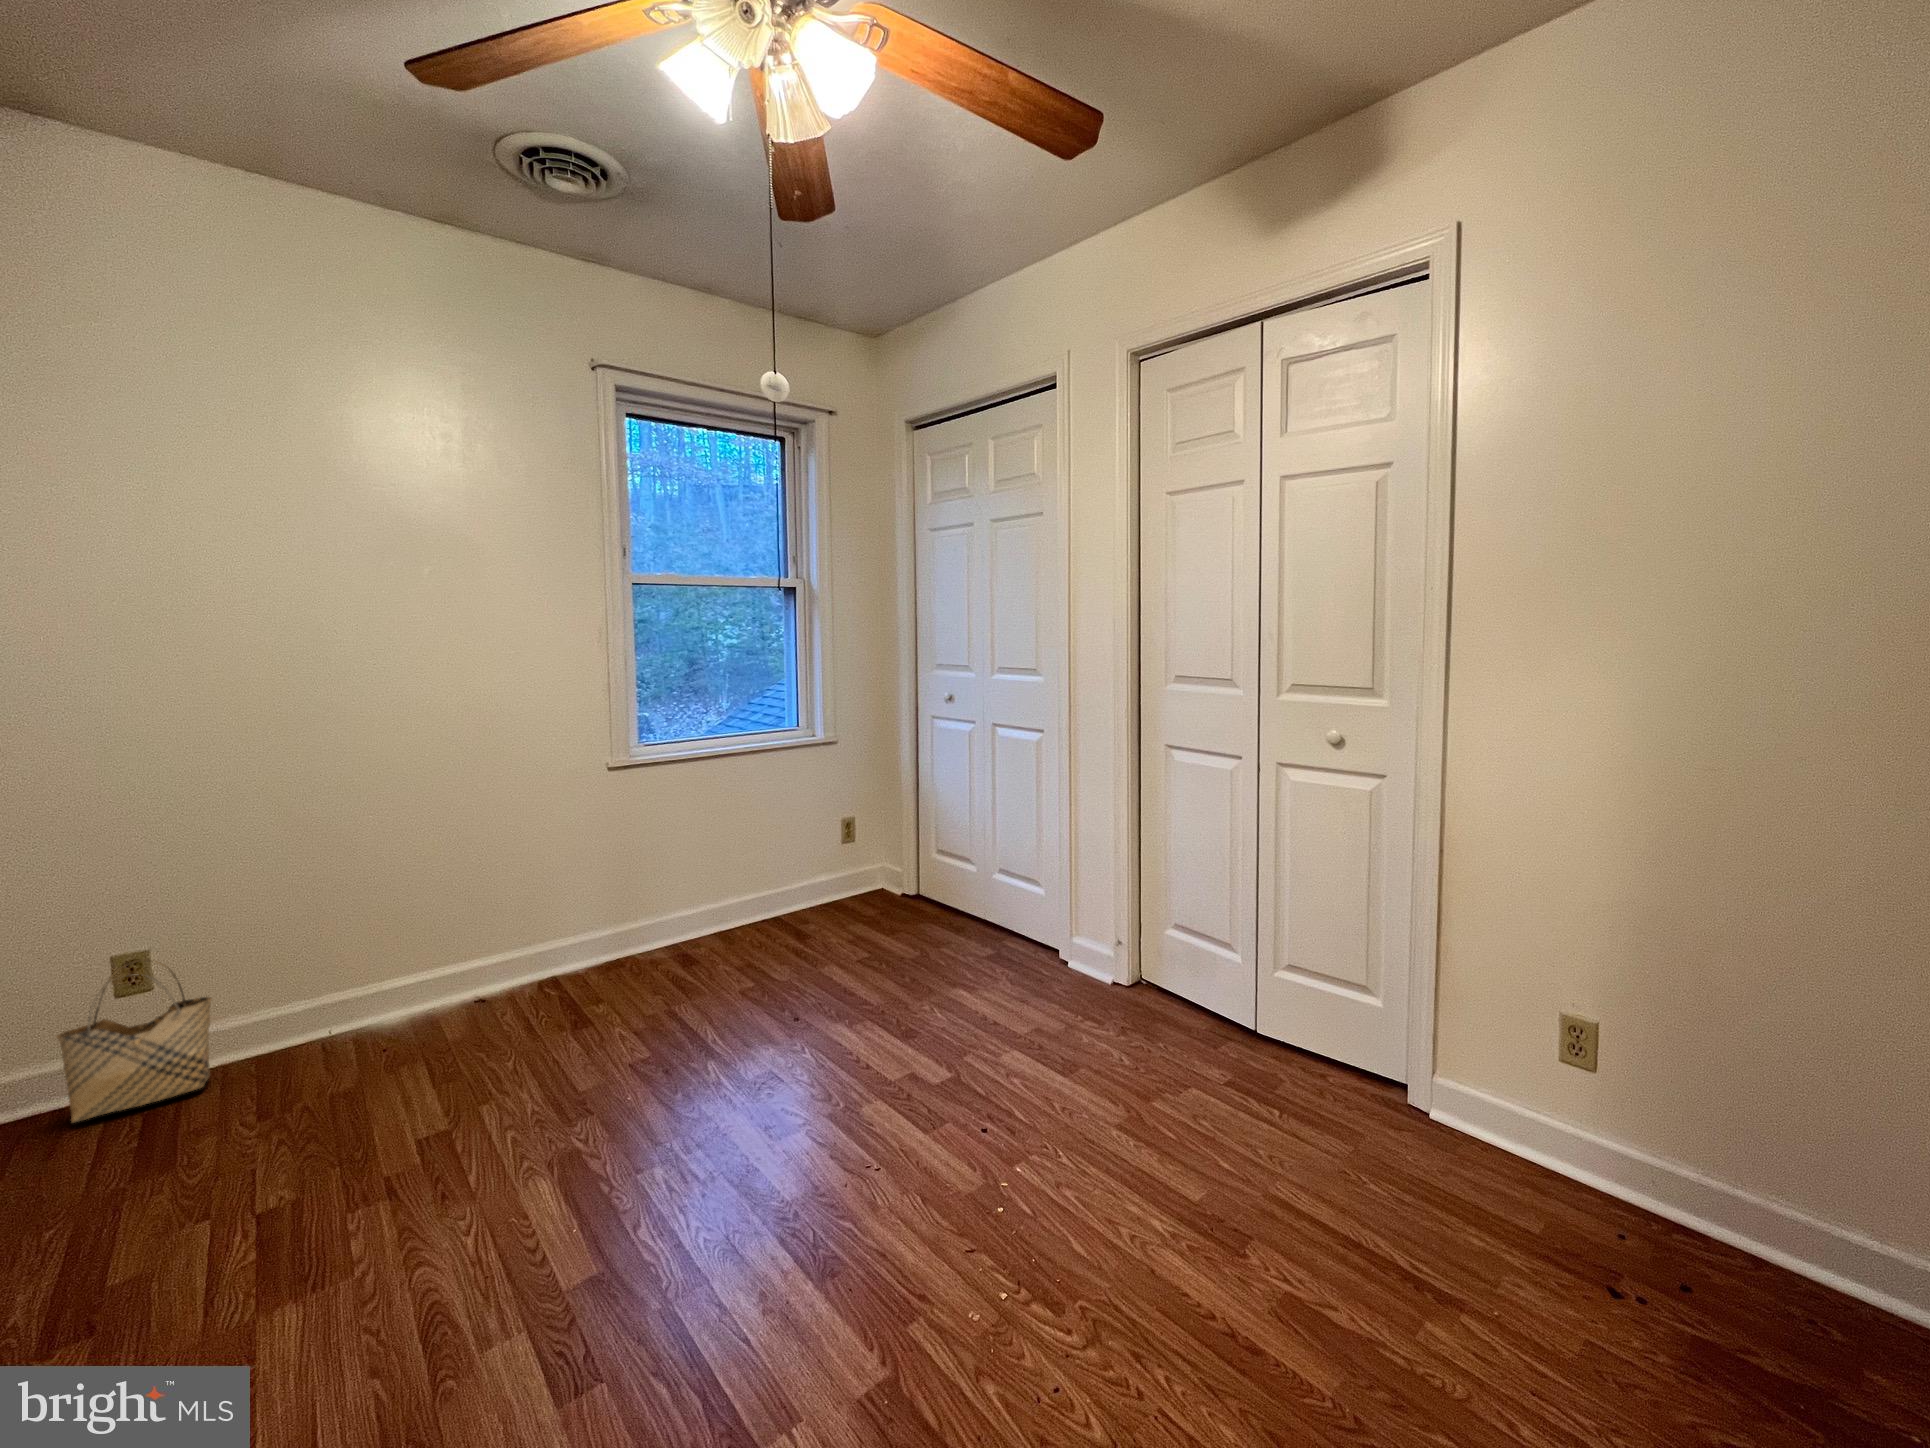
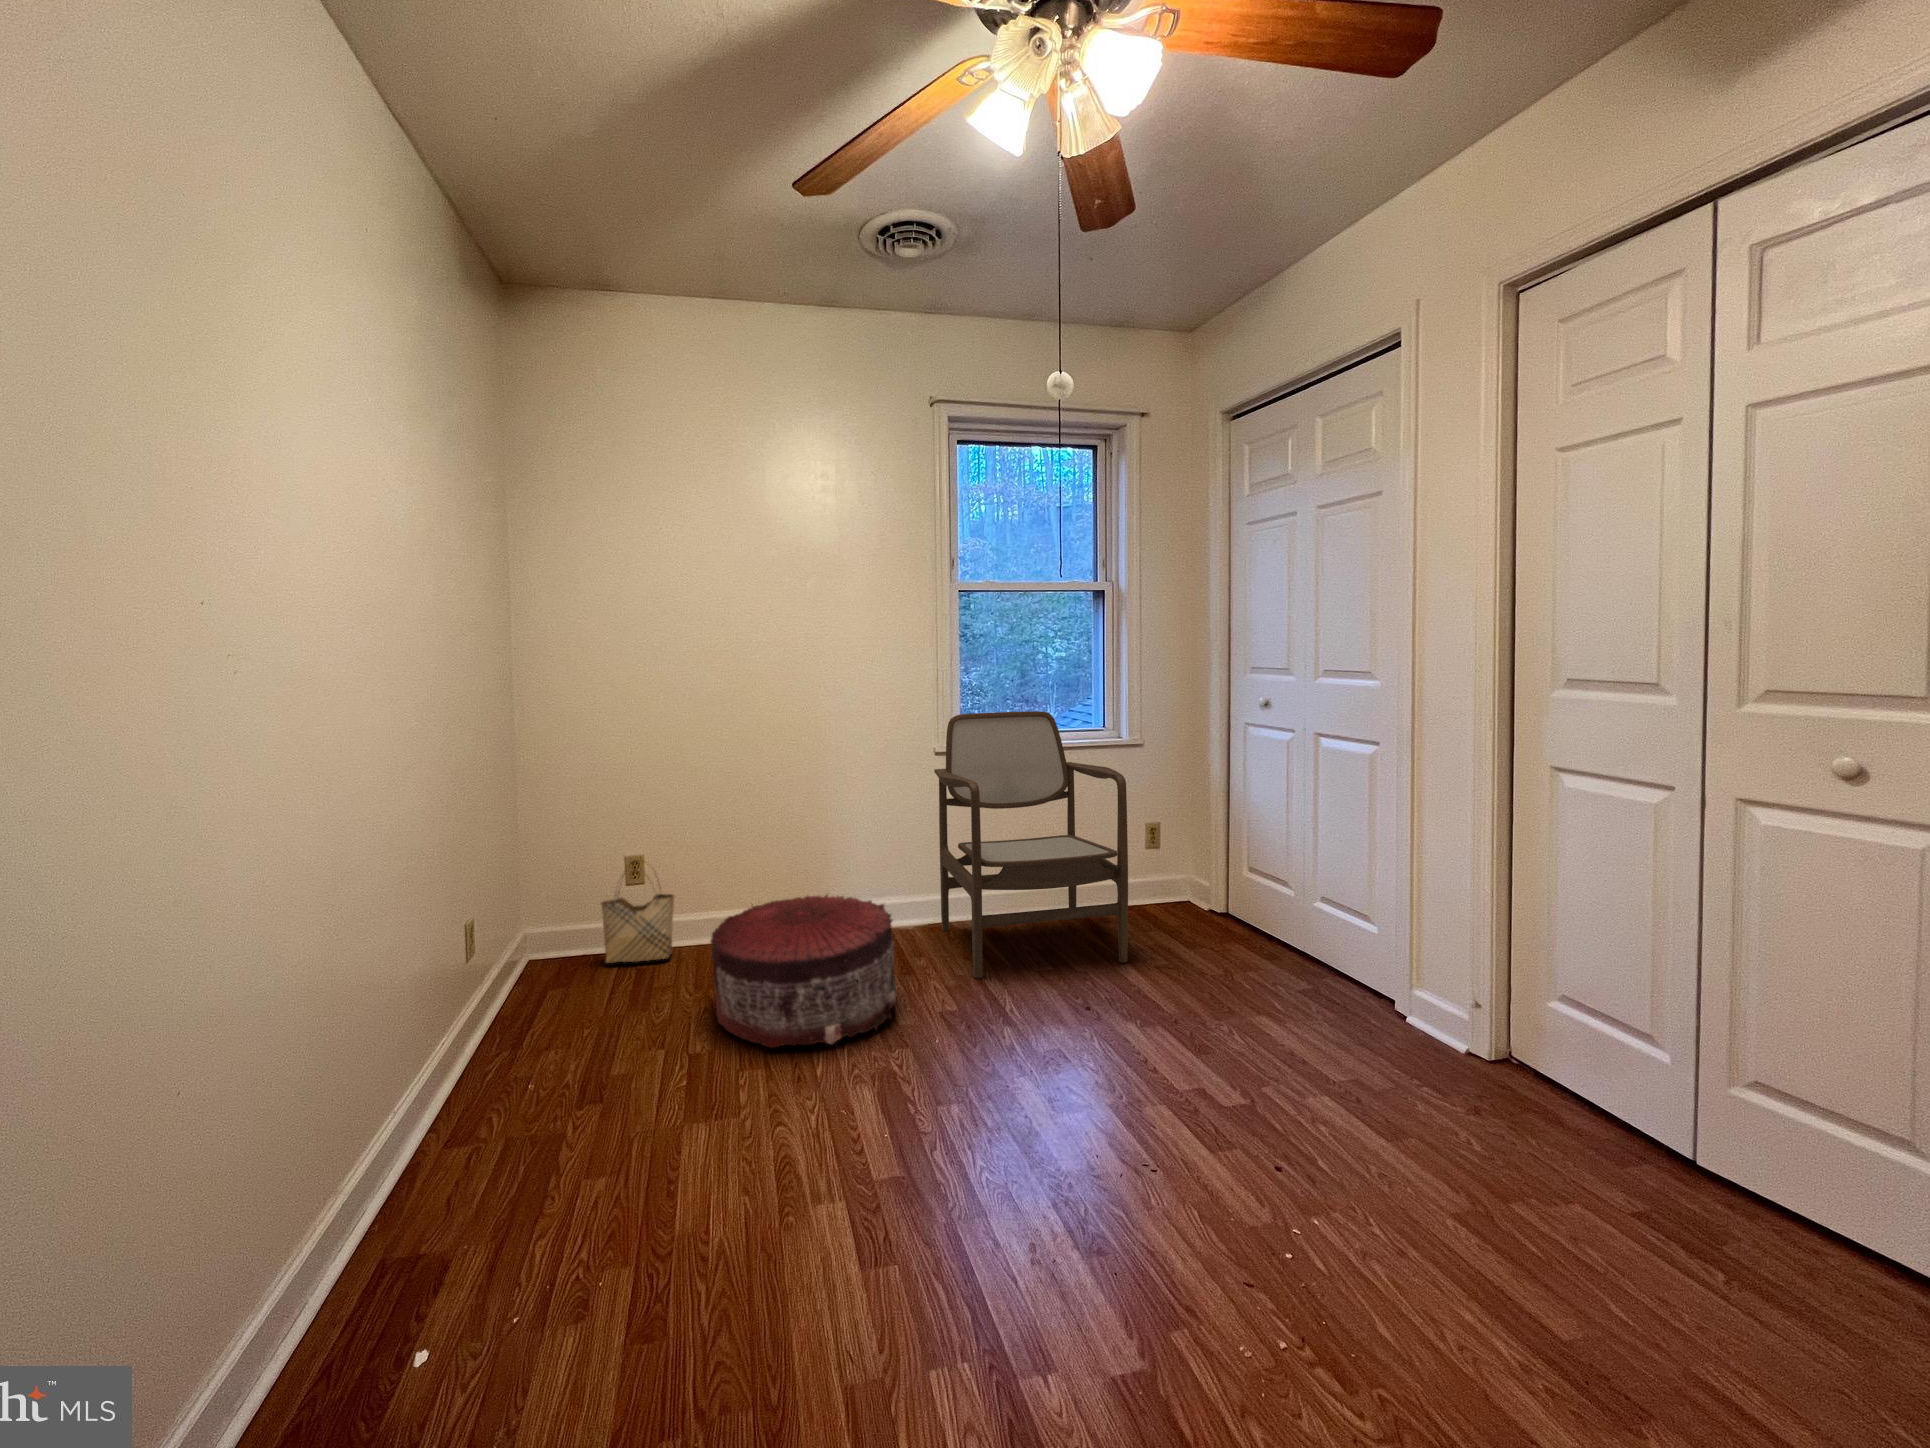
armchair: none [615,716,835,1012] -> present [934,711,1128,978]
pouf: none [282,951,577,1173] -> present [710,895,896,1048]

